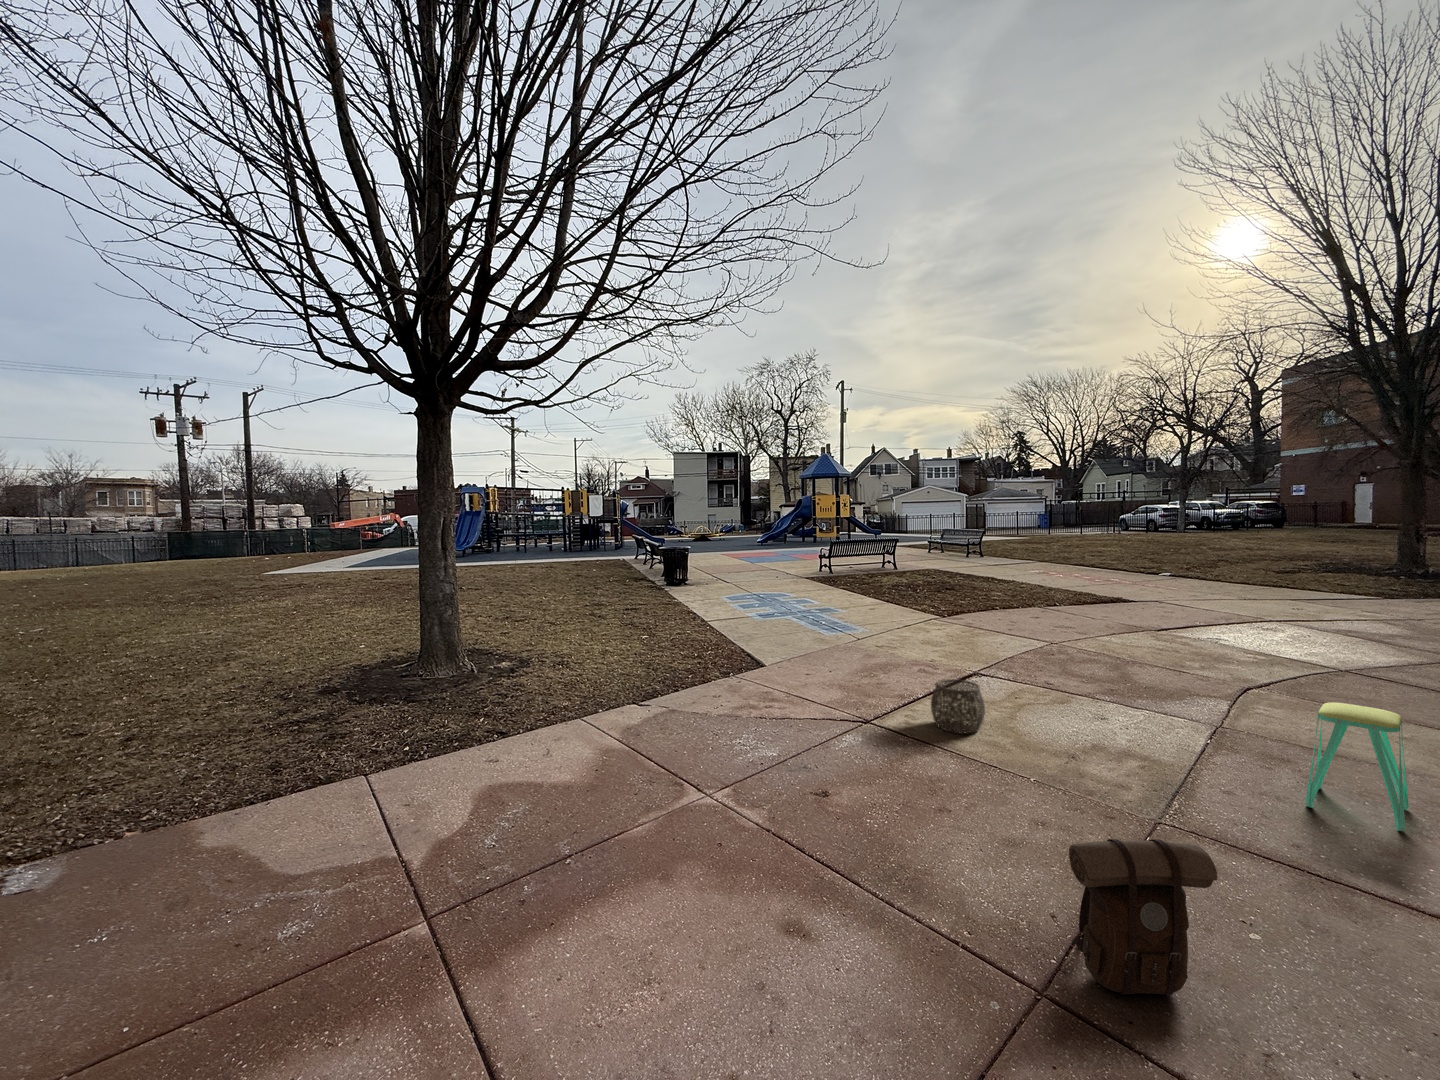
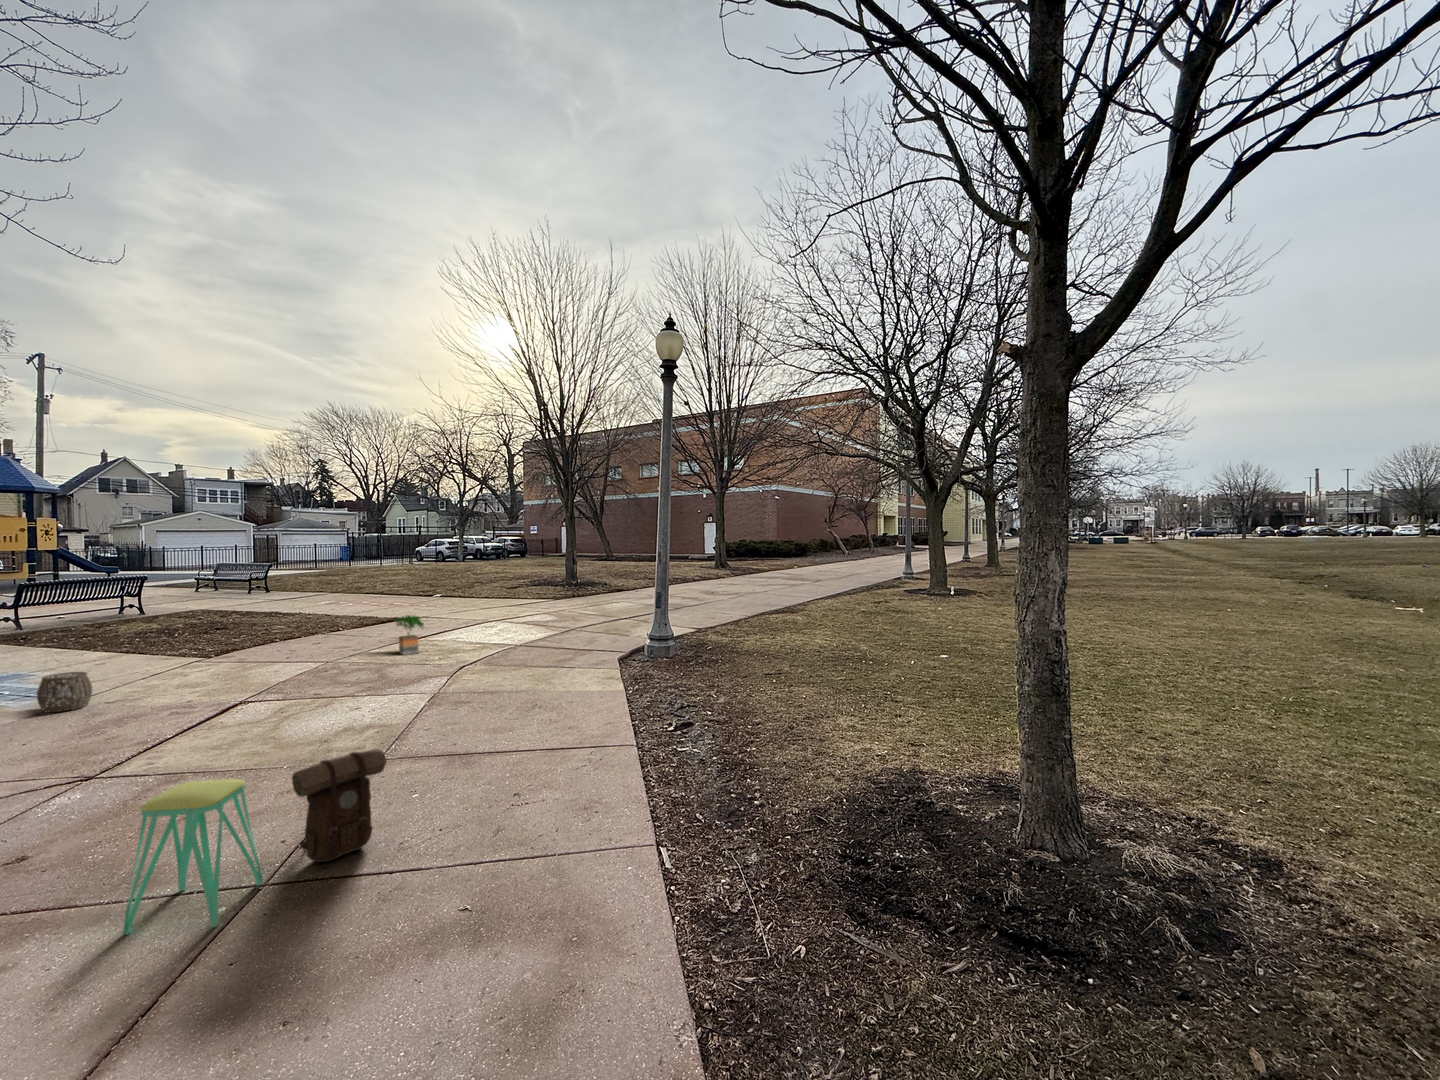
potted tree: none [1130,599,1172,648] -> present [396,615,424,655]
woven basket: present [931,679,985,734] -> present [37,672,92,713]
stool: present [1305,702,1409,831] -> present [123,779,263,935]

